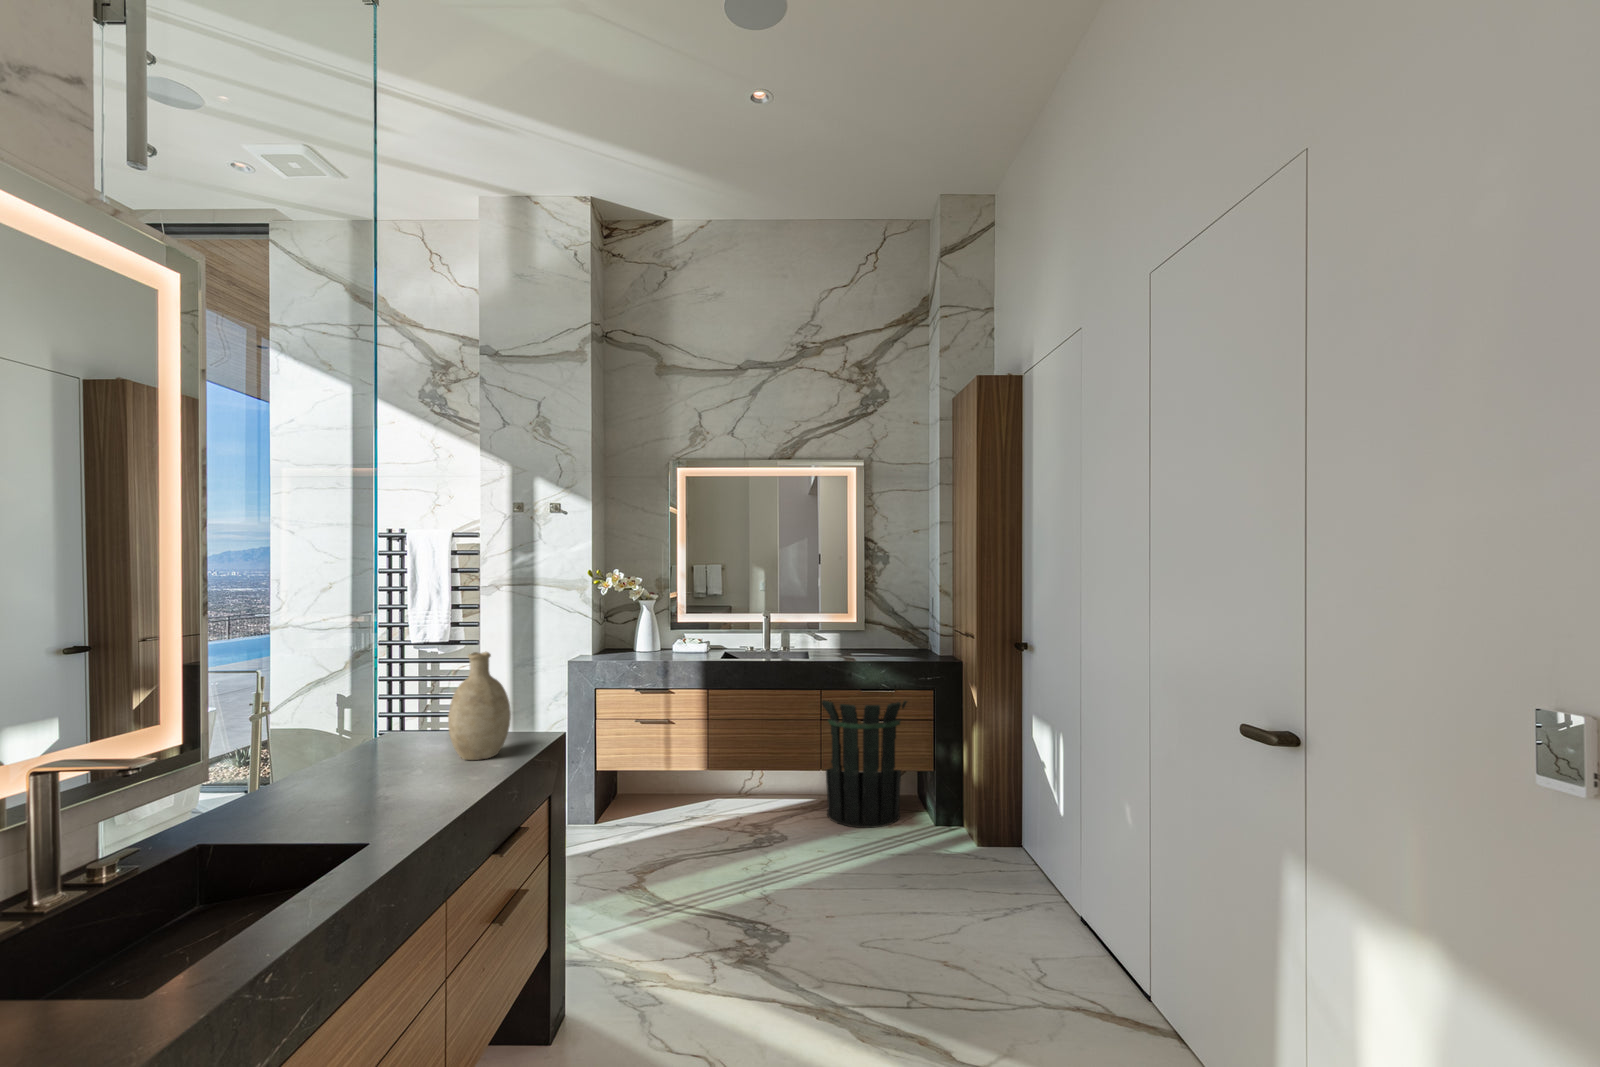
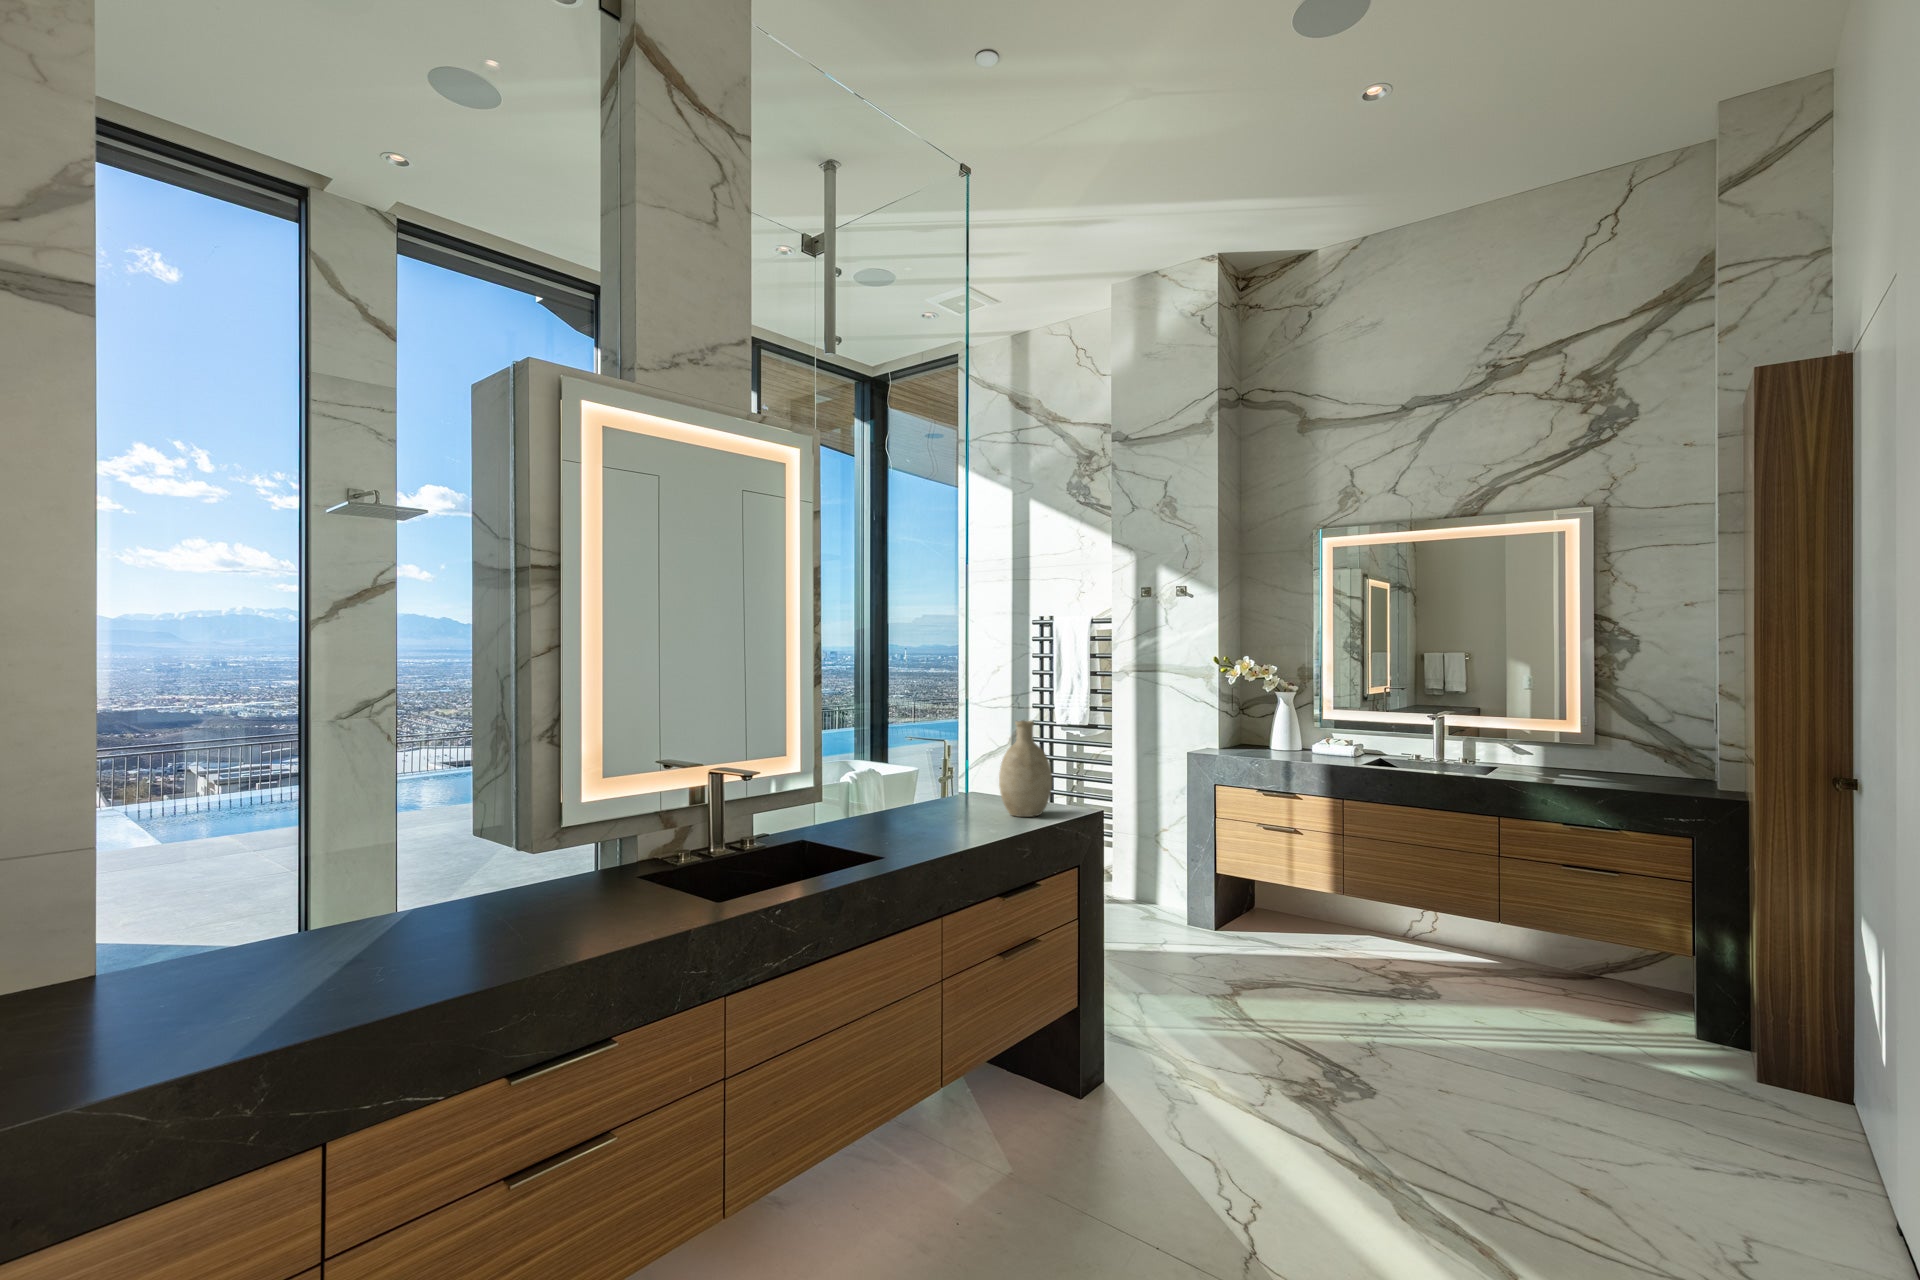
waste bin: present [822,700,907,828] -> none [1495,823,1653,1019]

